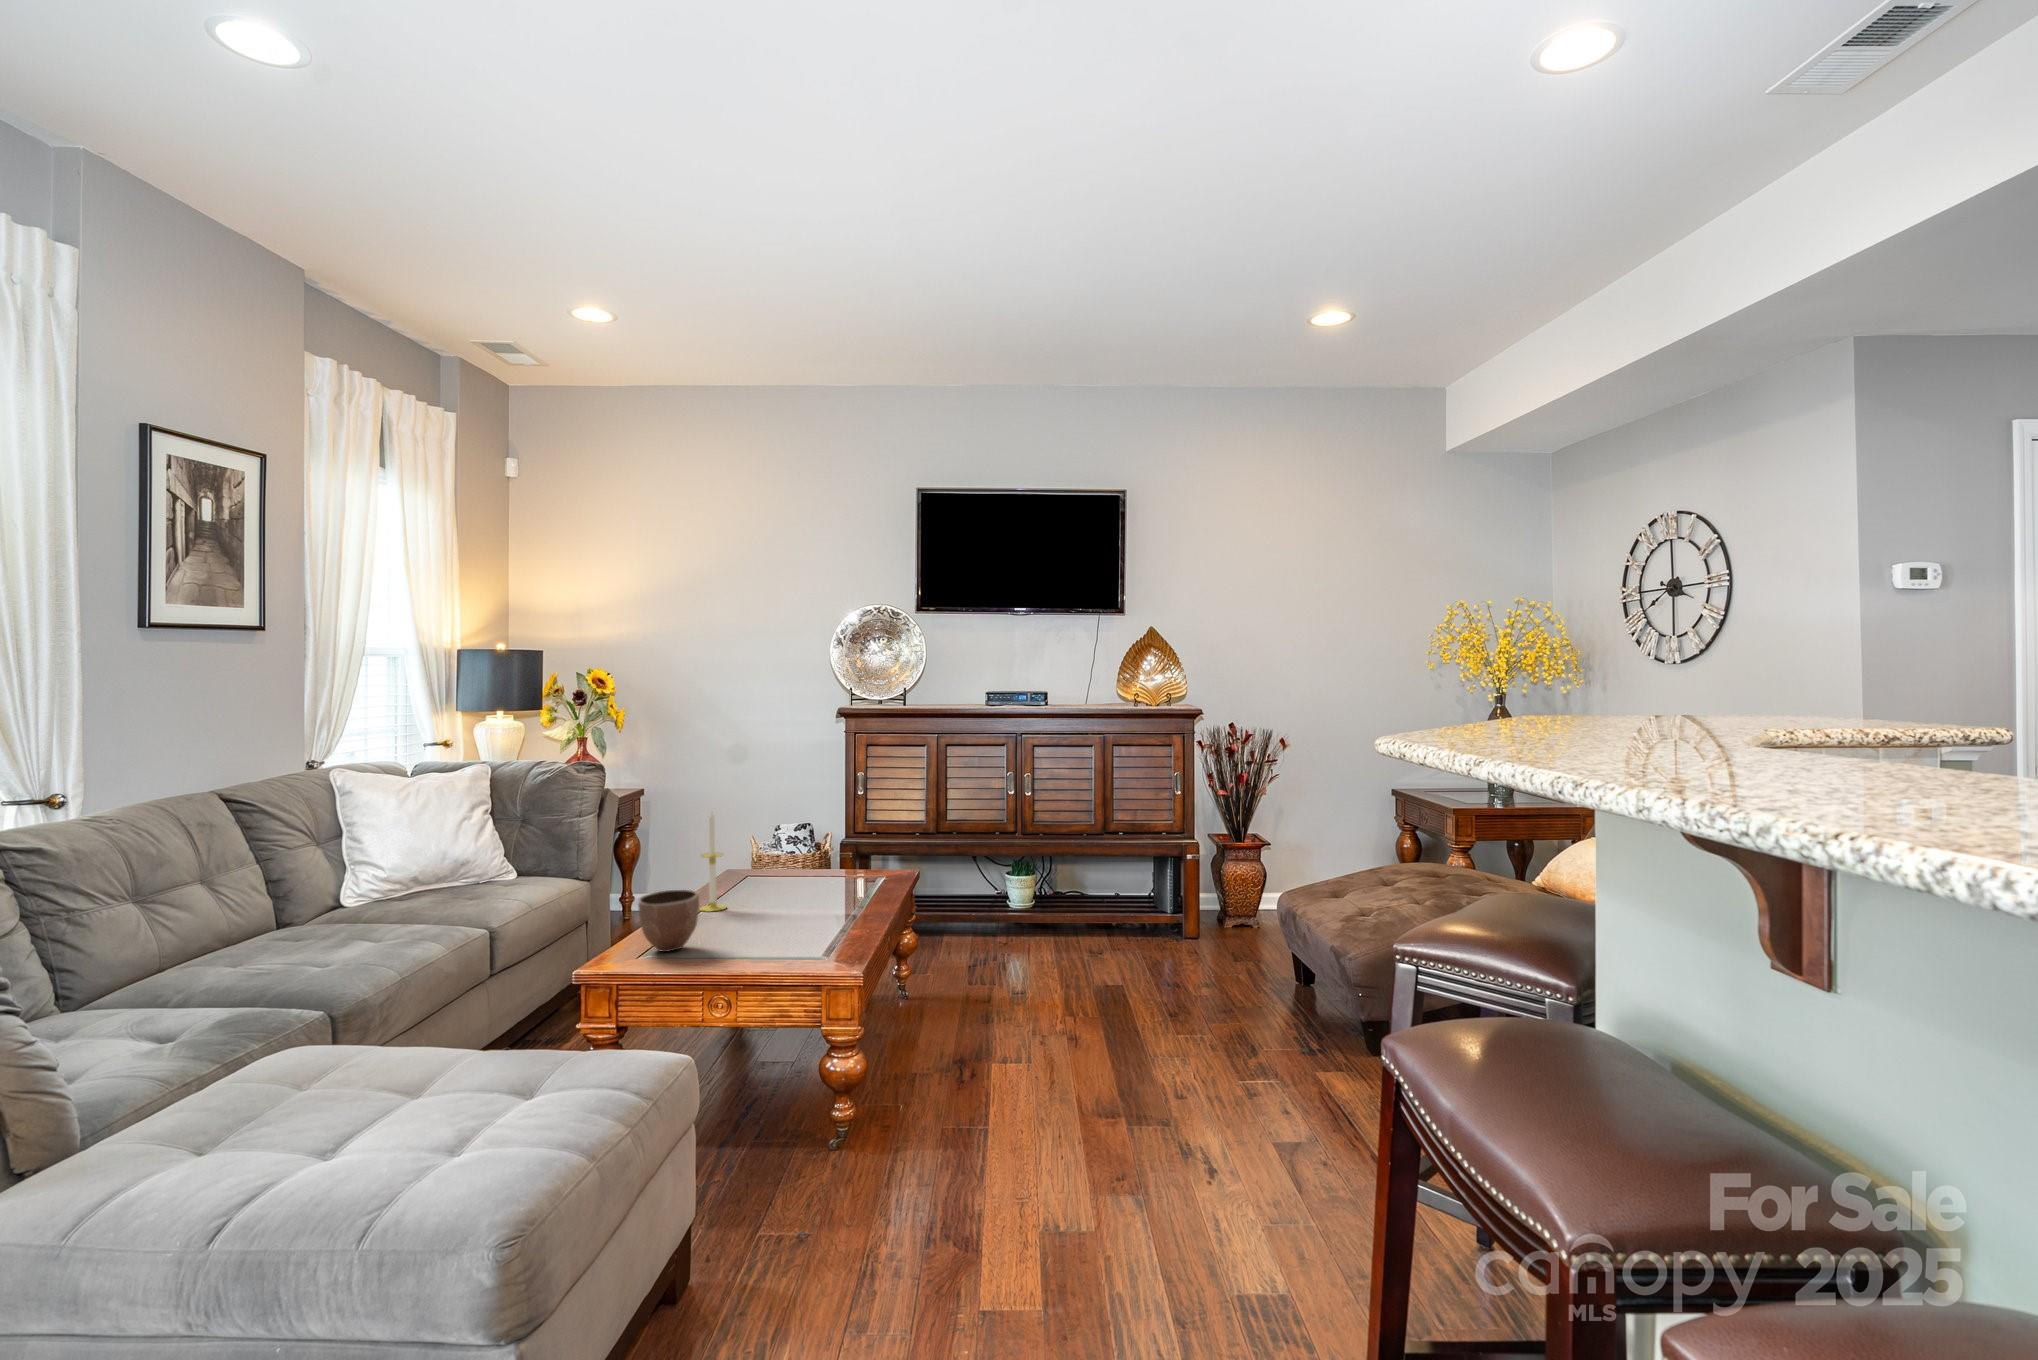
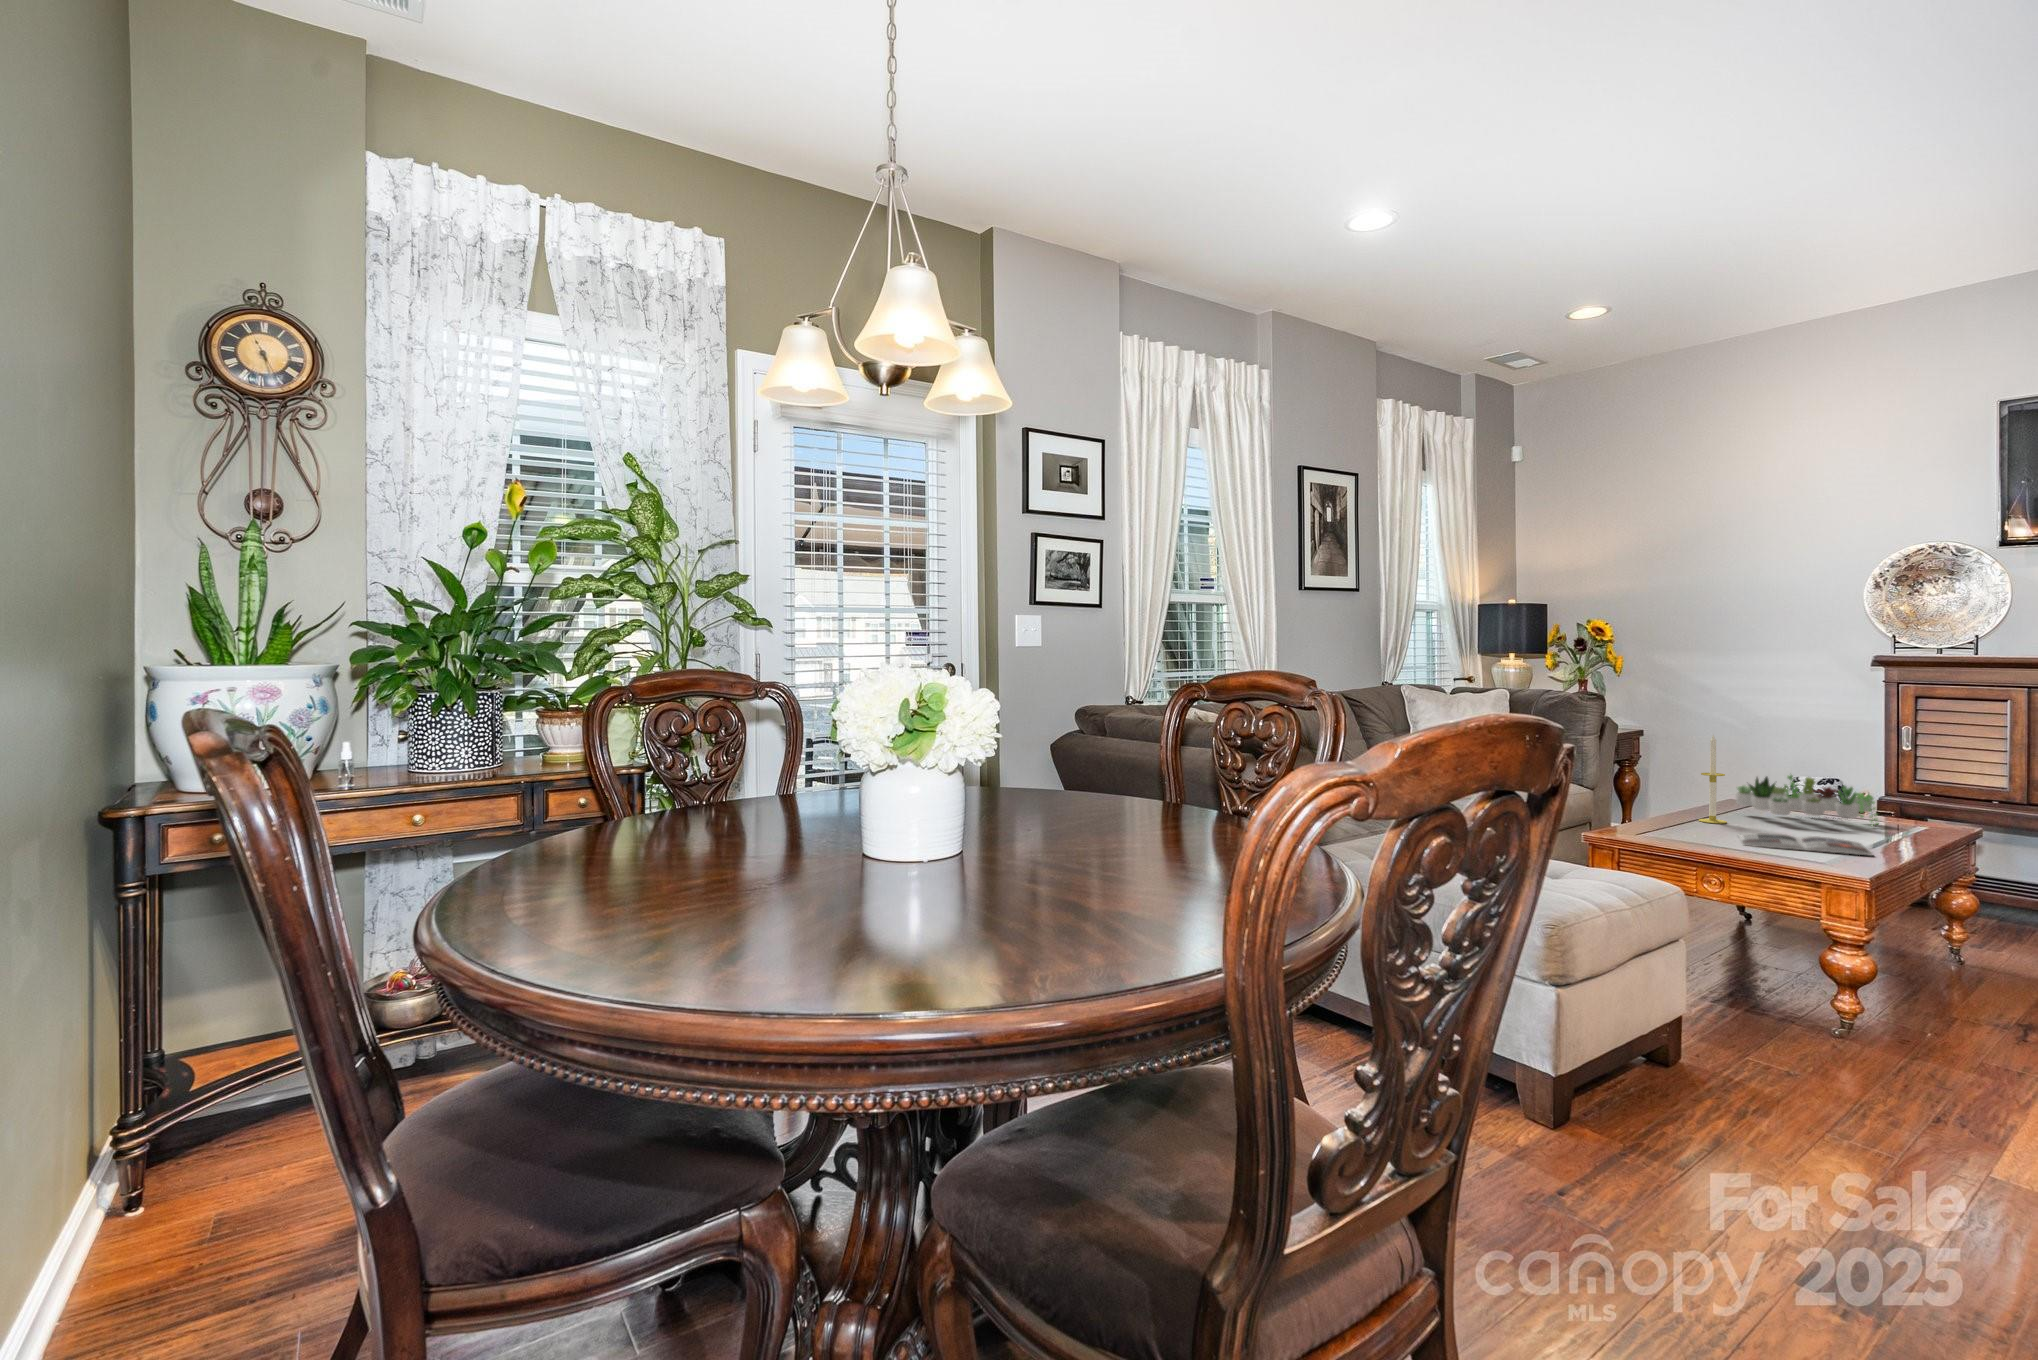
succulent plant: none [733,839,853,894] -> present [1735,775,1878,826]
decorative bowl: present [638,889,699,952] -> none [1641,790,1698,839]
magazine: none [738,914,858,944] -> present [1738,833,1872,856]

